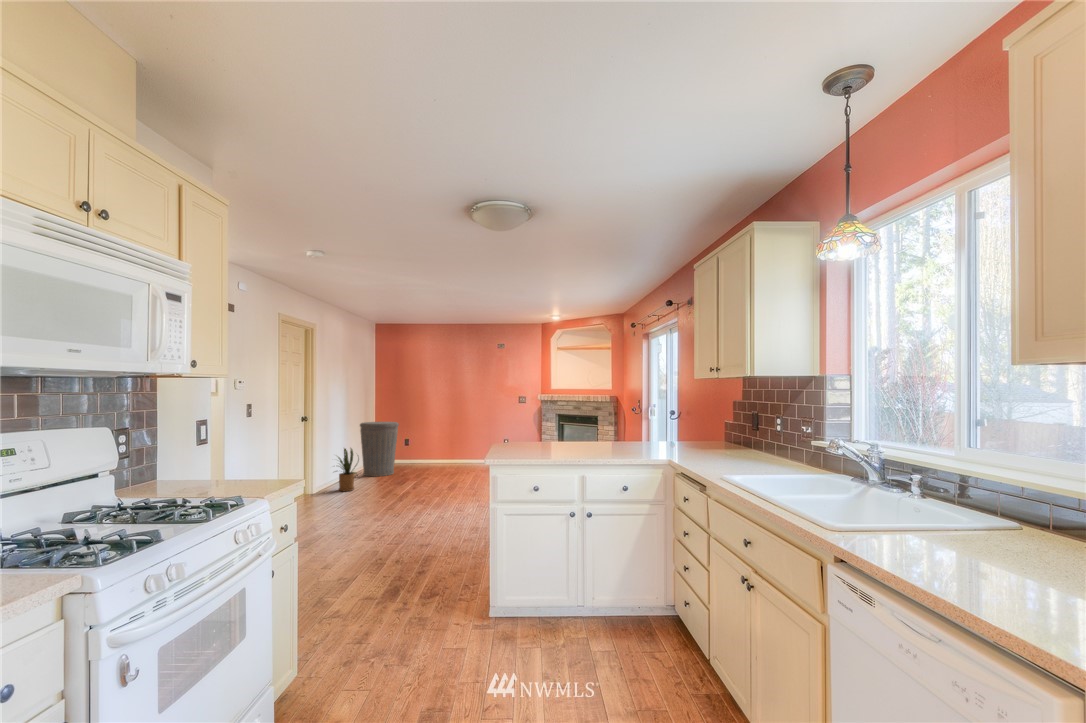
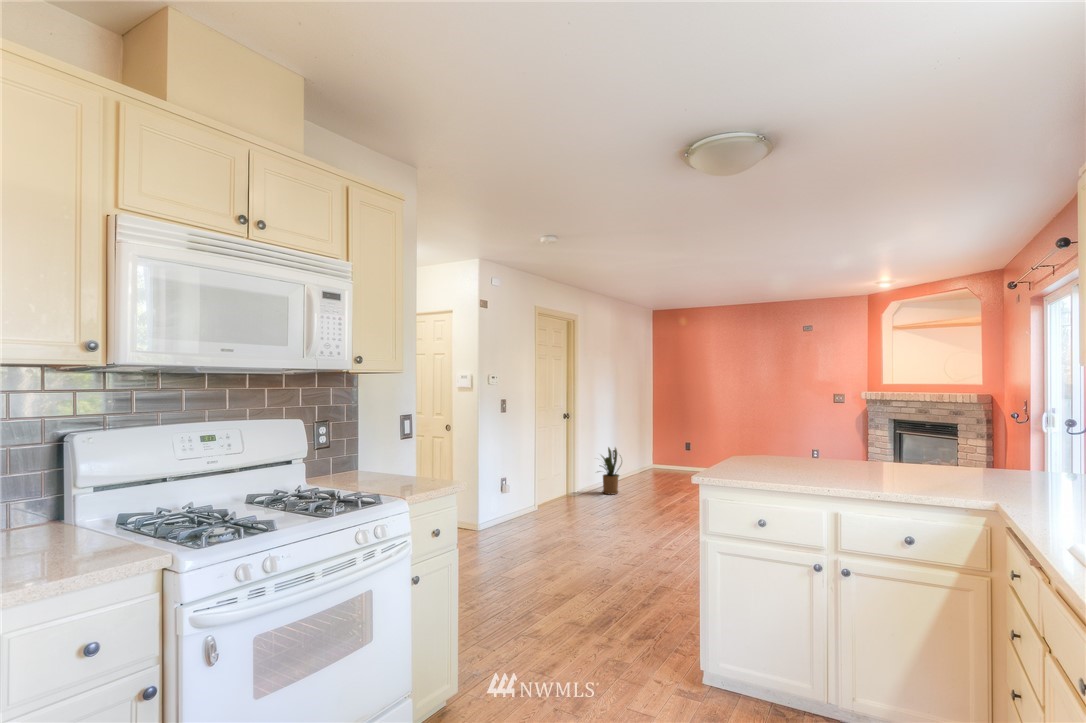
trash can: present [360,422,399,476] -> none [630,420,672,481]

